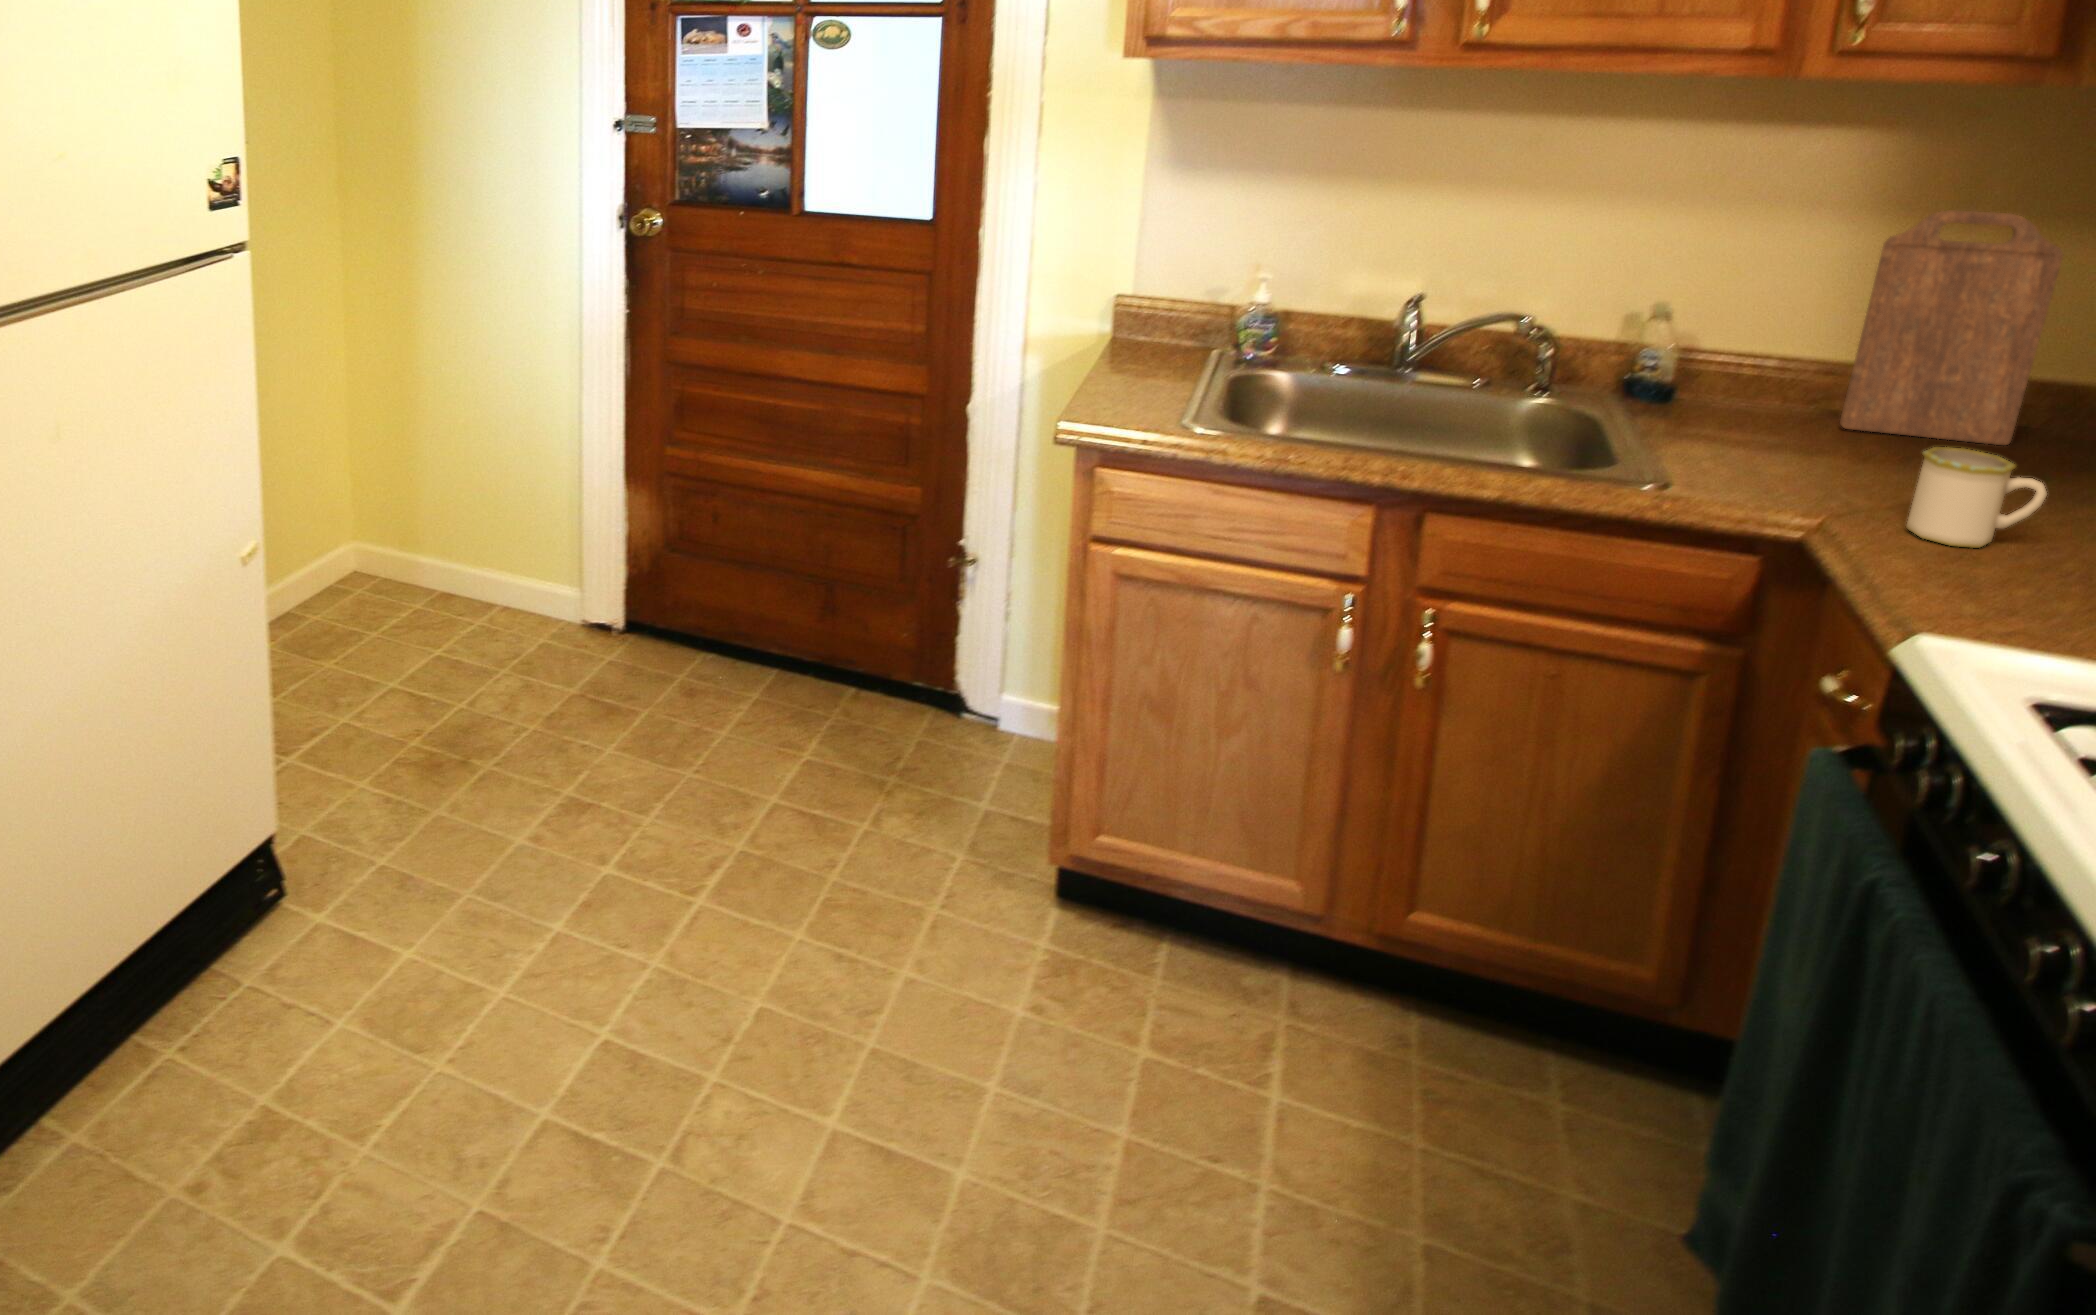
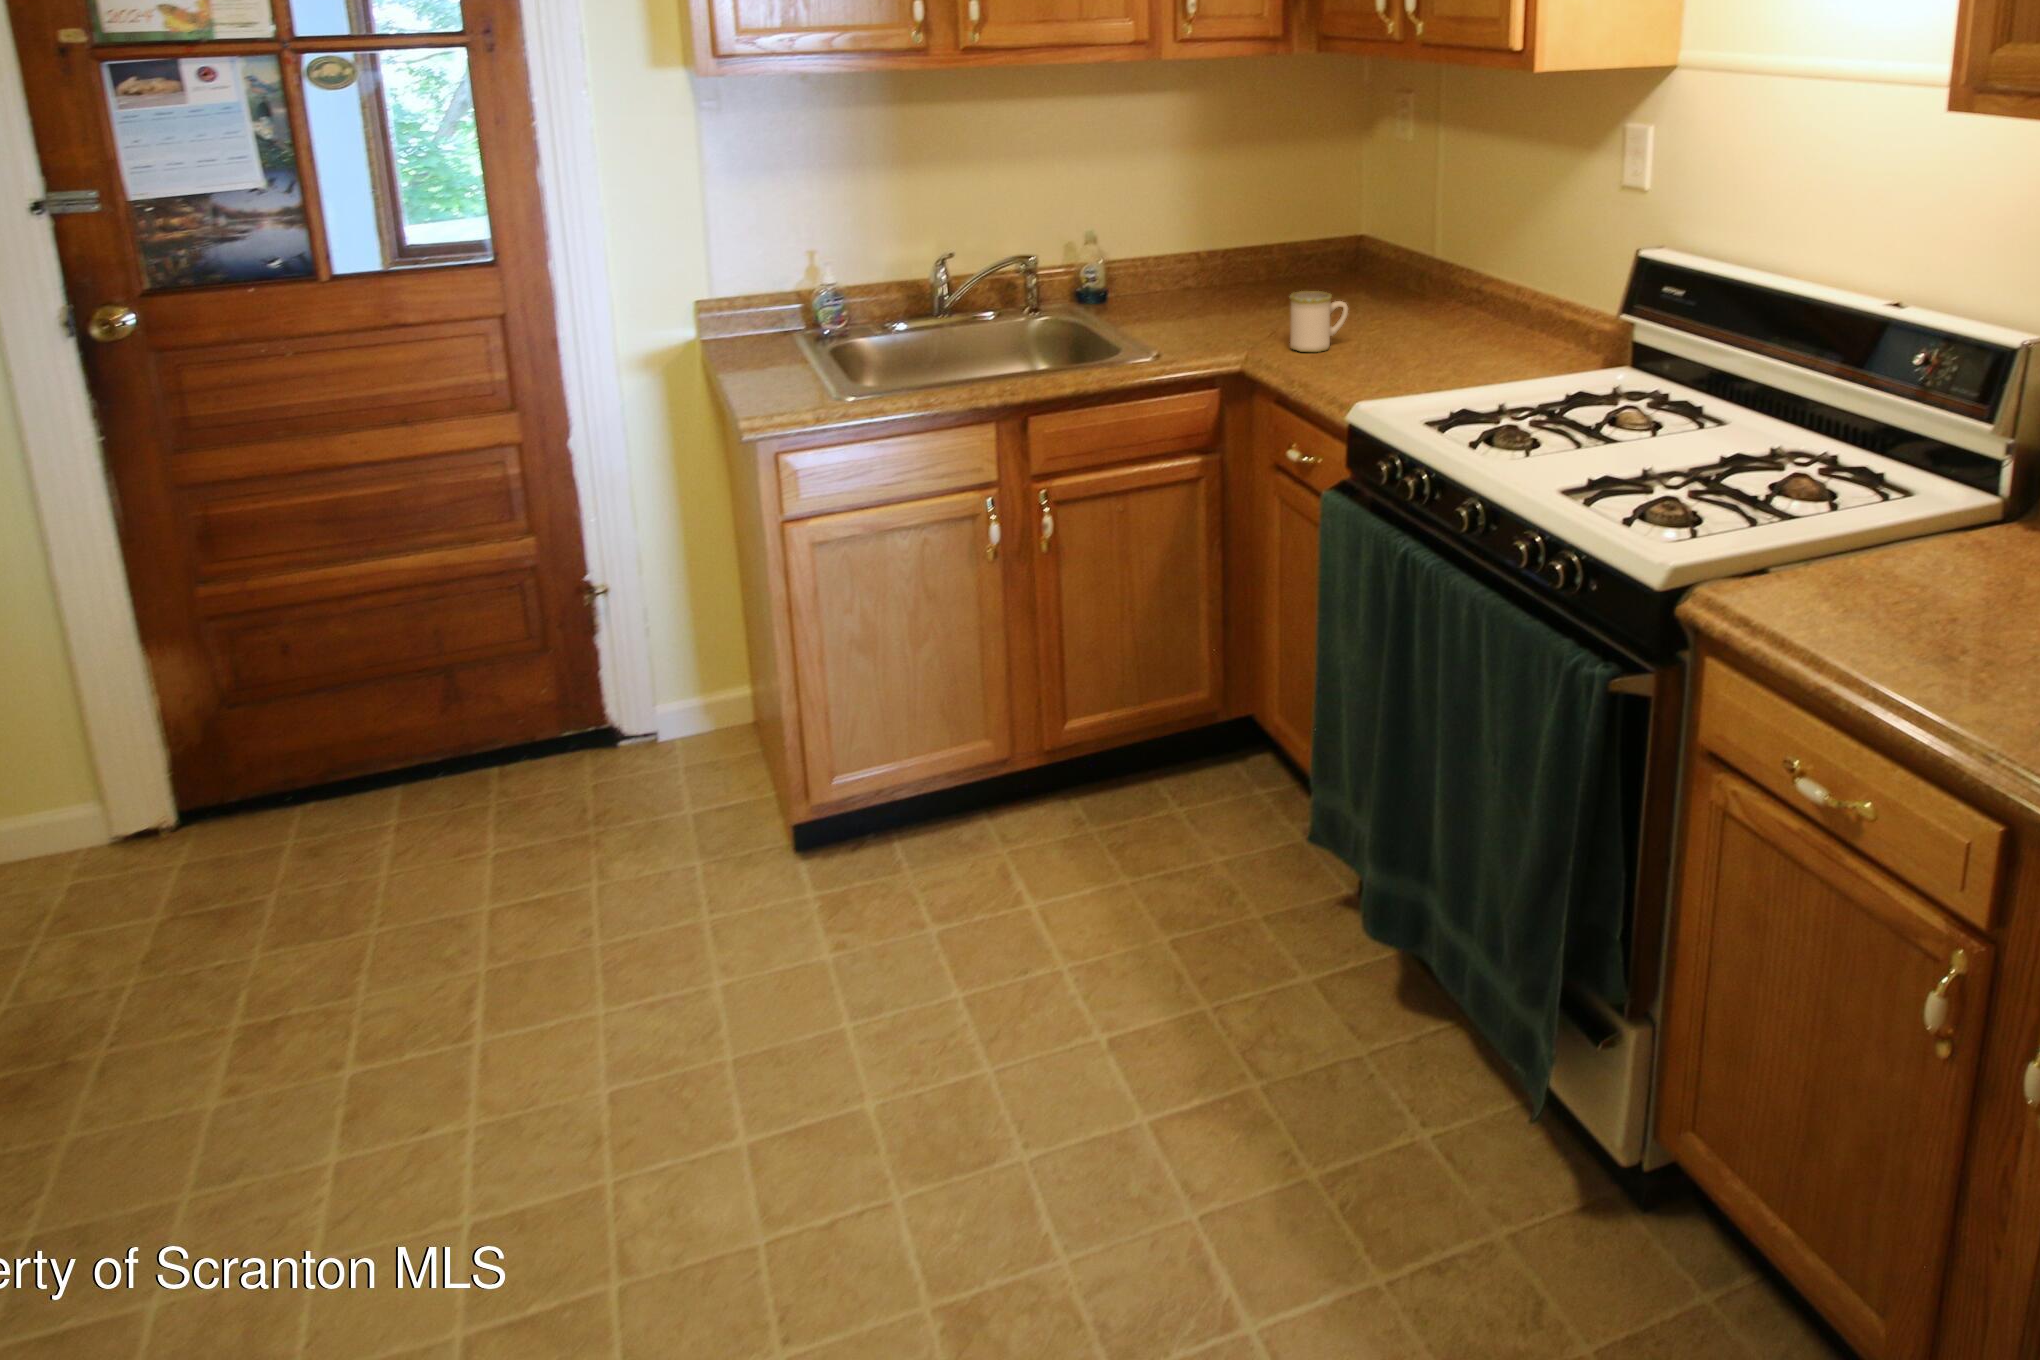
cutting board: present [1840,210,2063,446] -> none [1209,145,1292,301]

